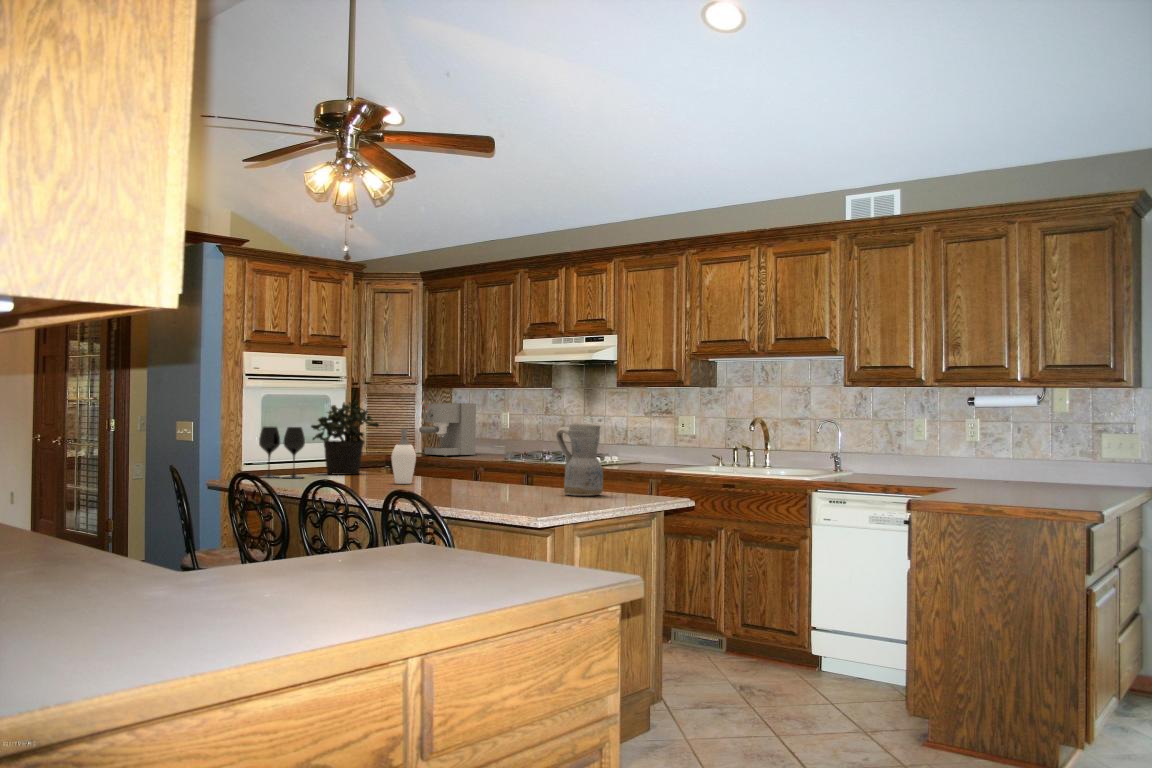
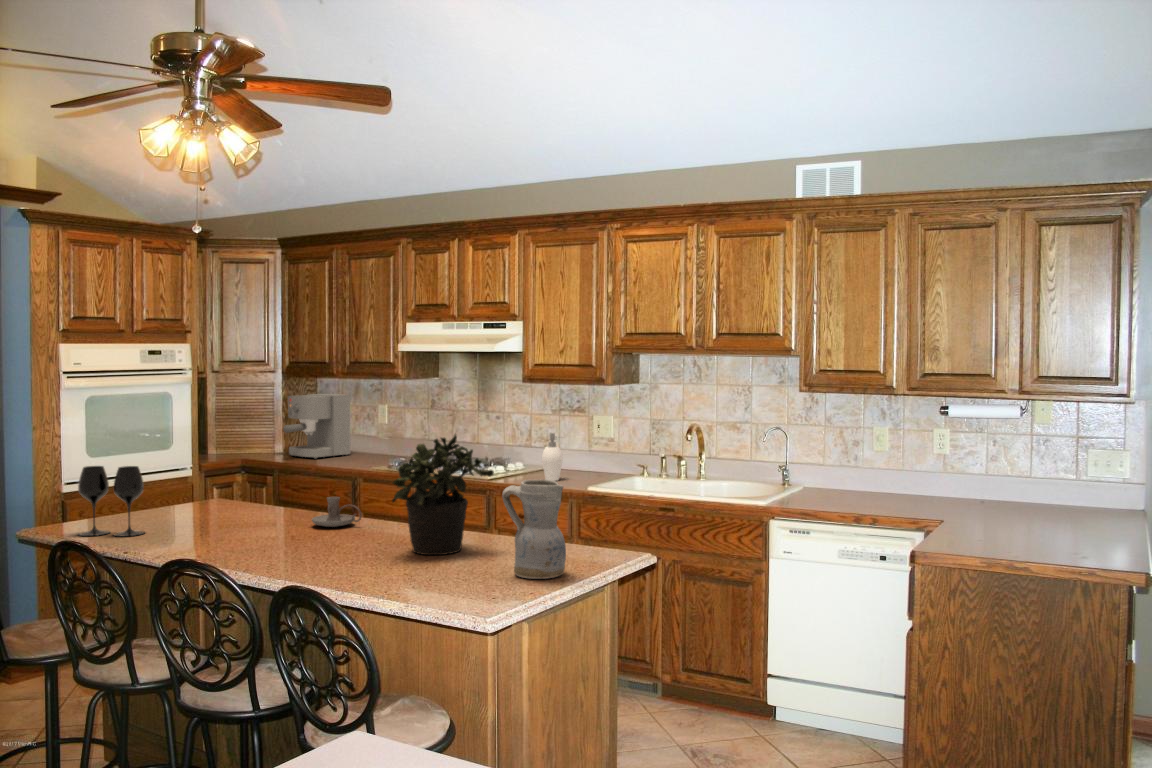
potted plant: present [311,400,379,475] -> present [392,434,494,555]
soap dispenser: present [391,429,416,484] -> present [542,433,563,481]
candle holder: none [427,457,465,479] -> present [312,497,362,527]

